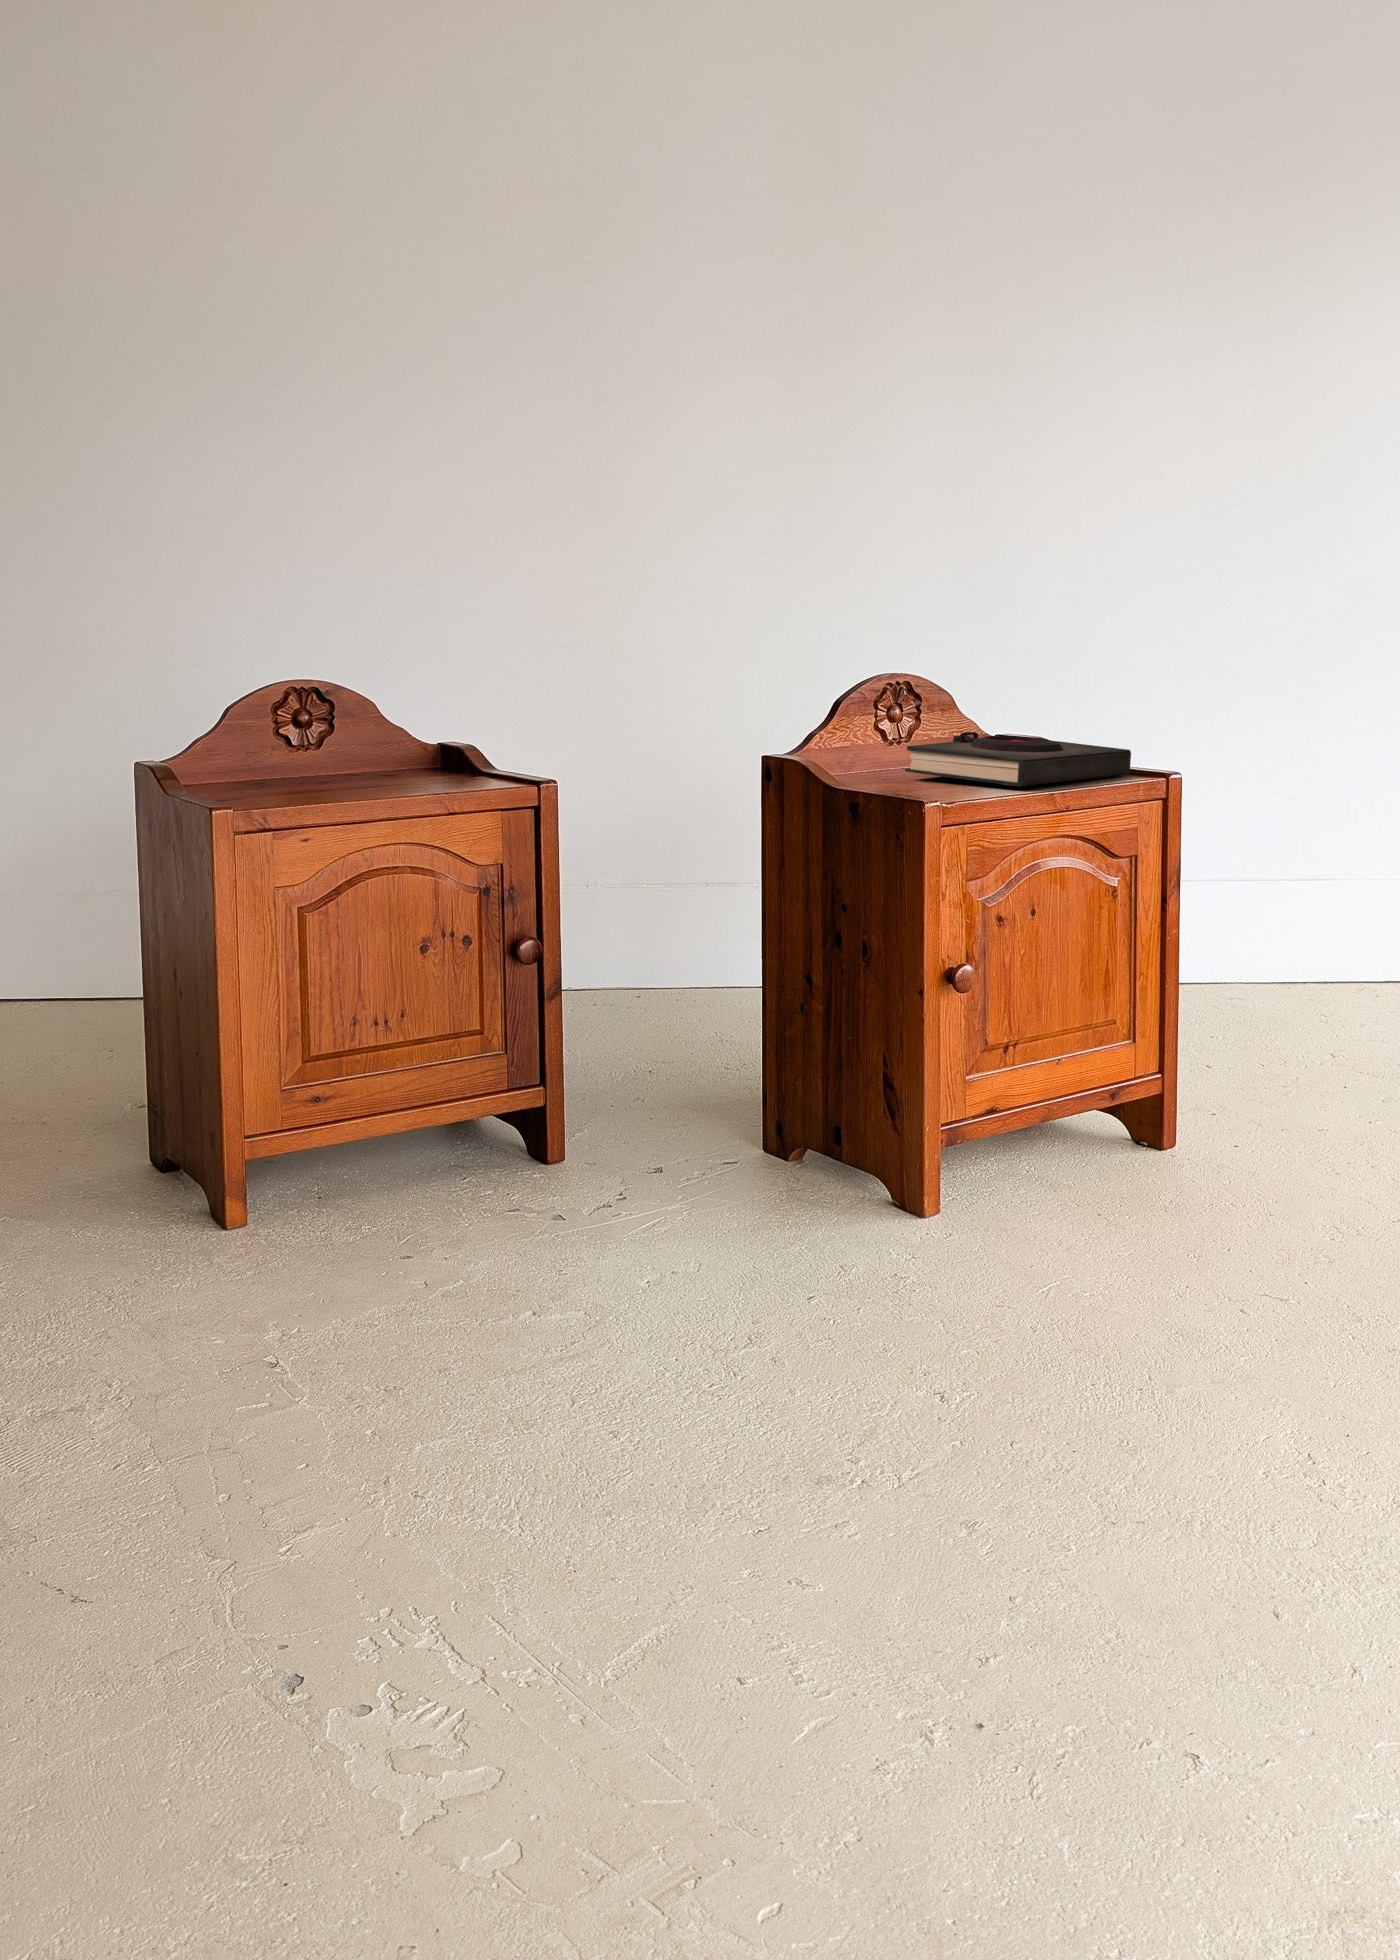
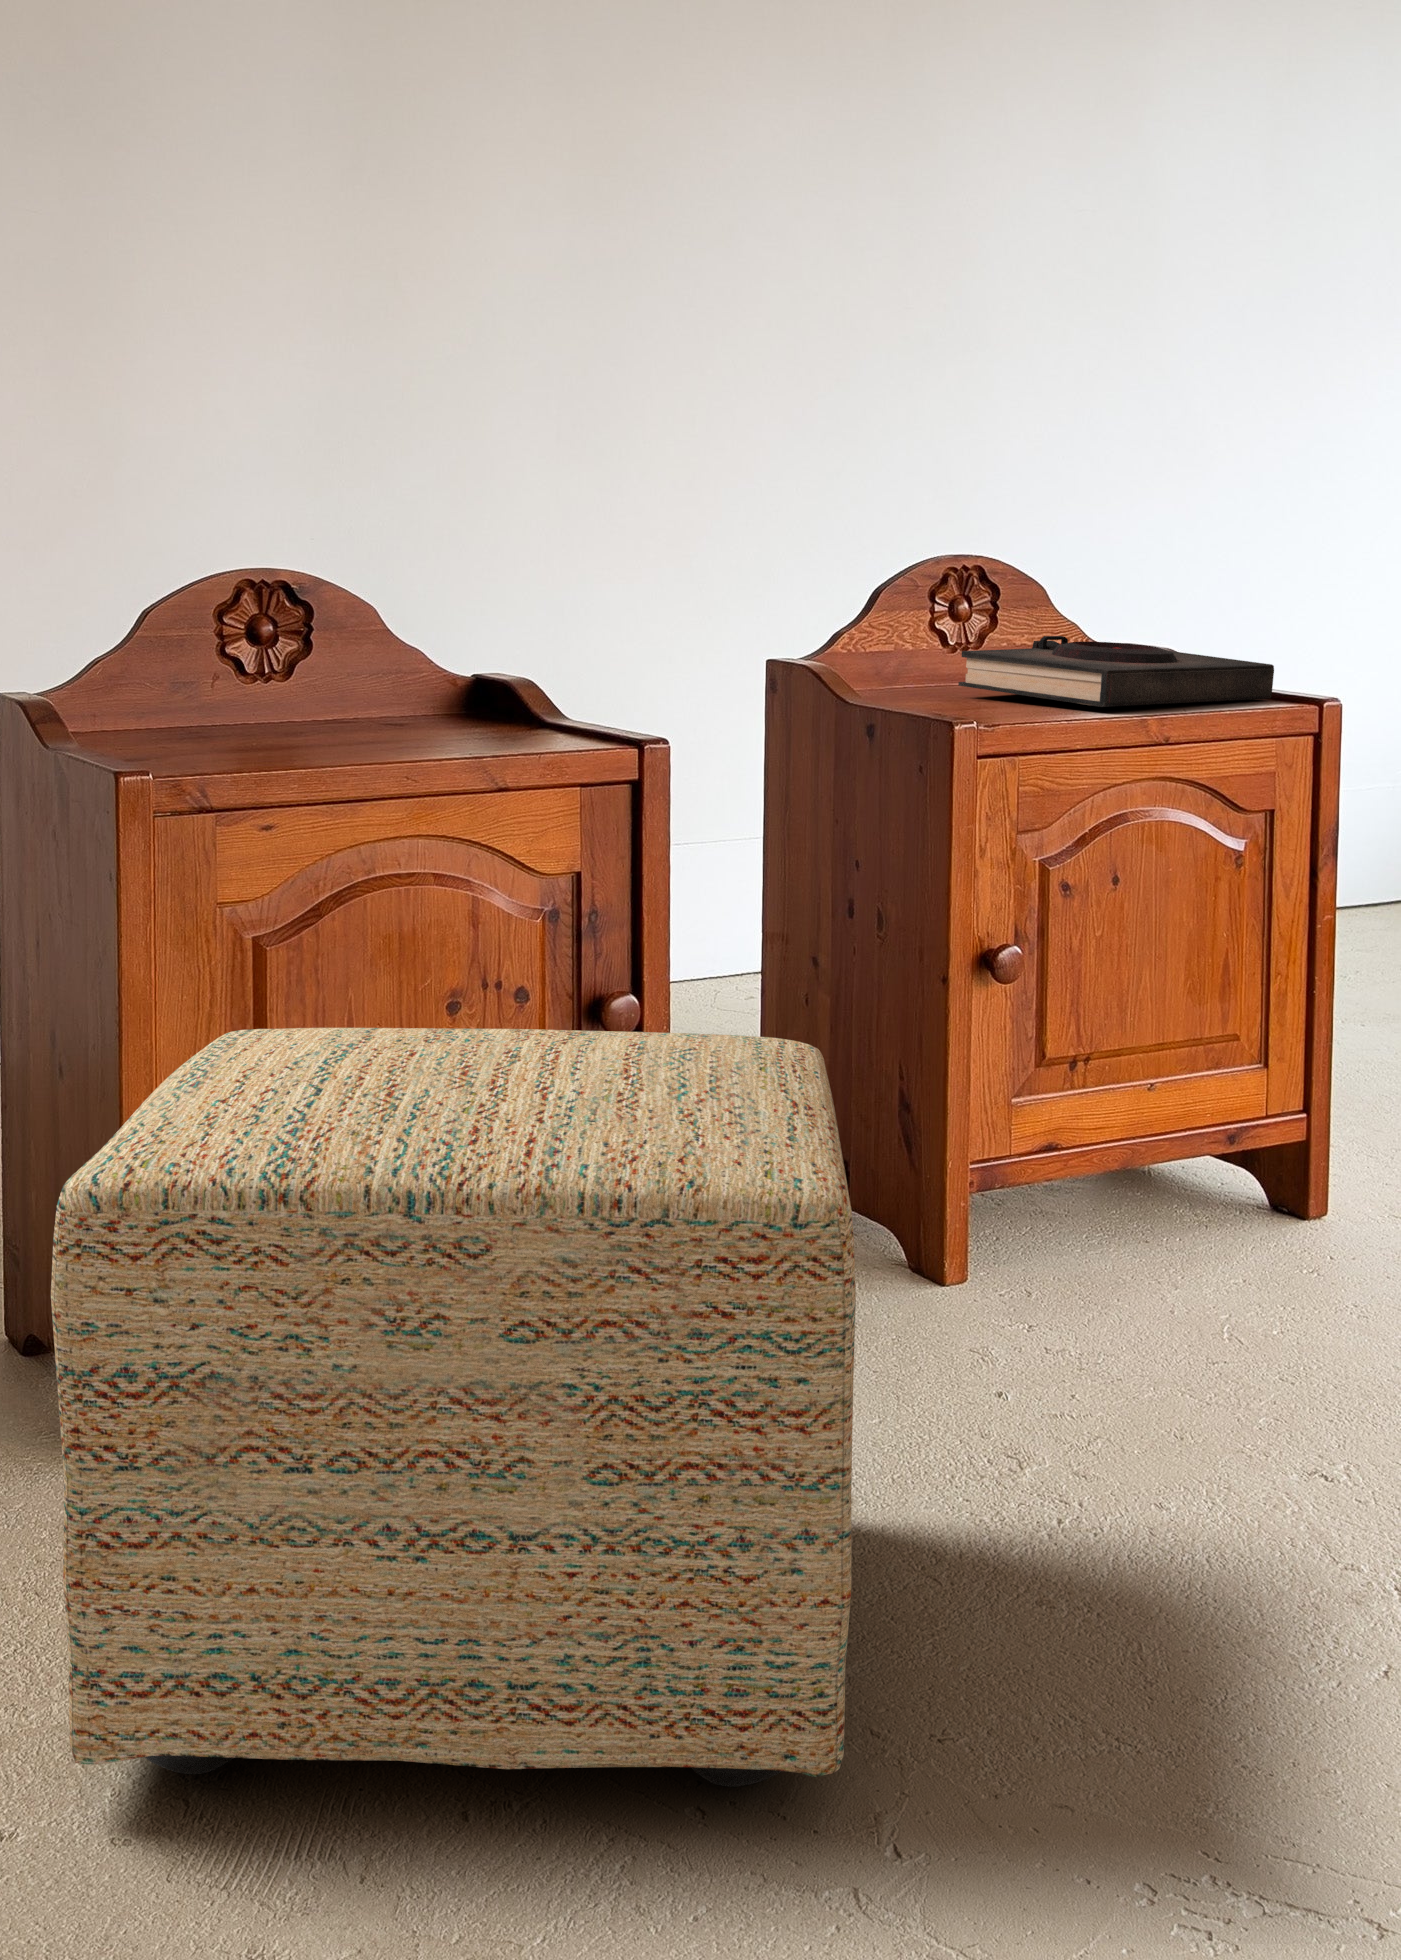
ottoman: none [415,1047,991,1607] -> present [51,1028,856,1787]

